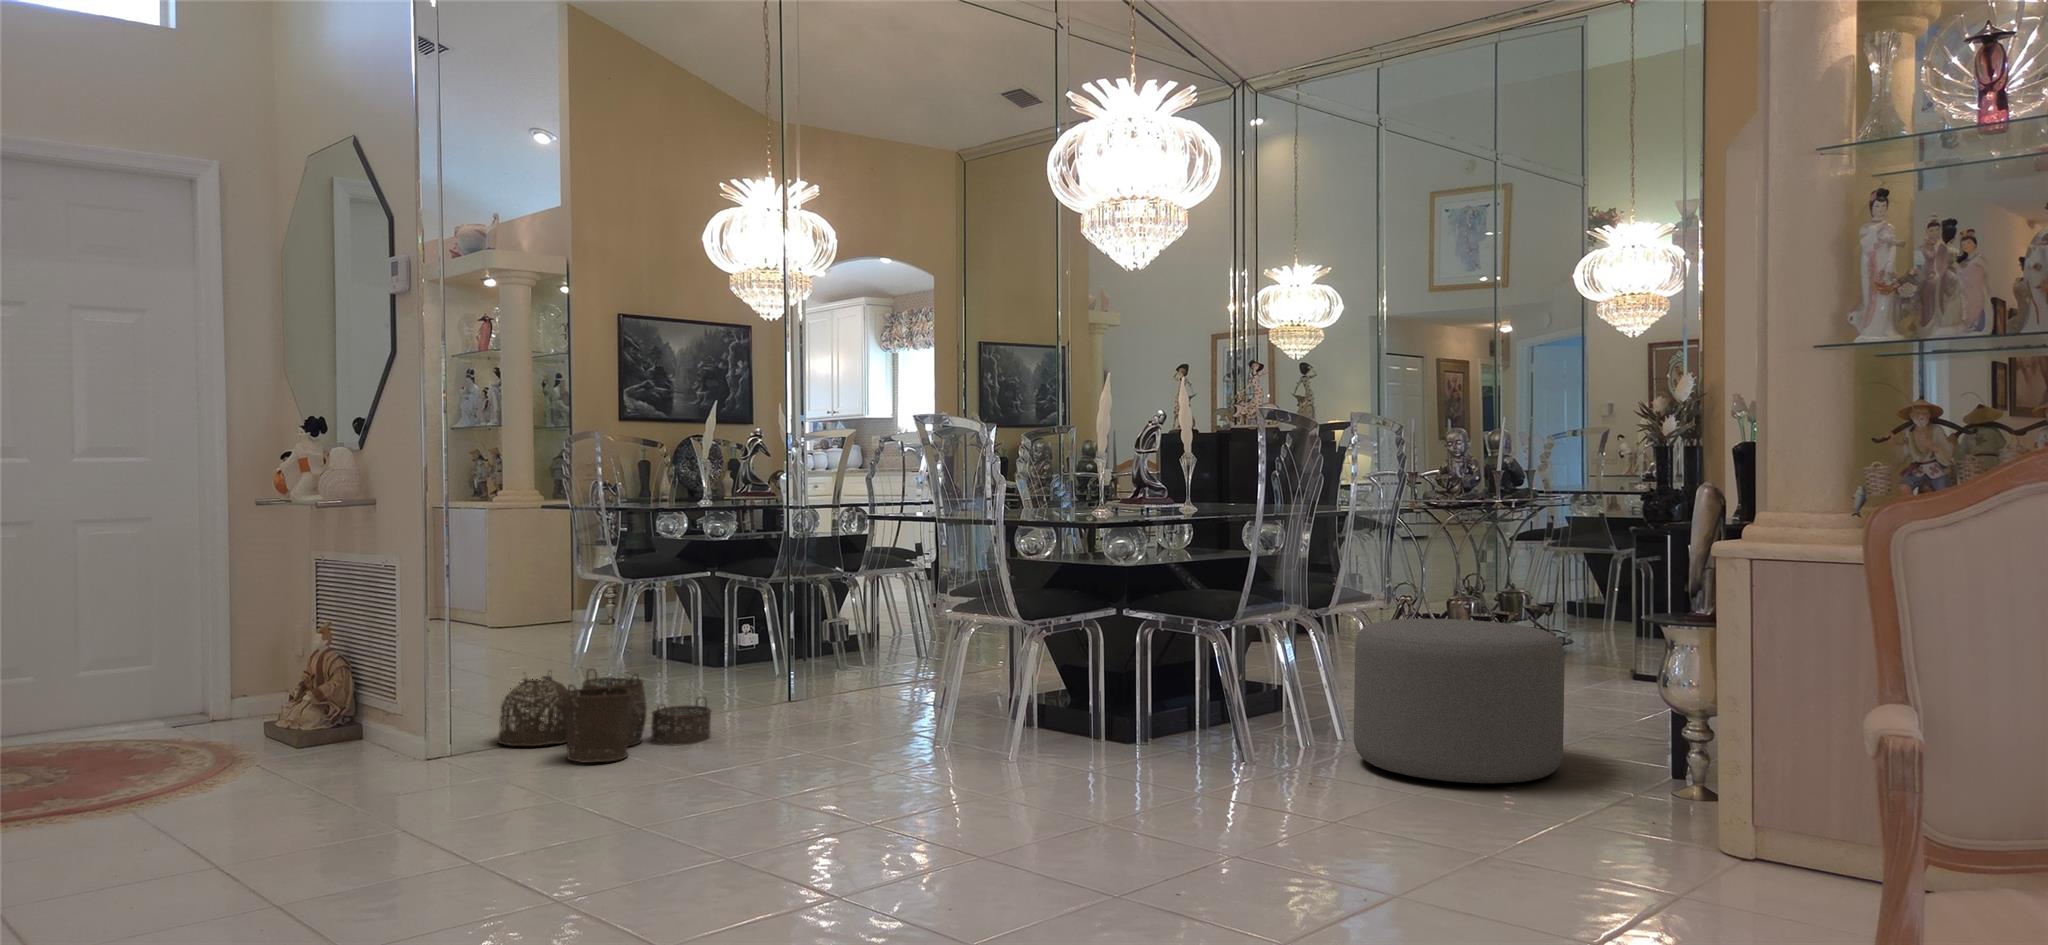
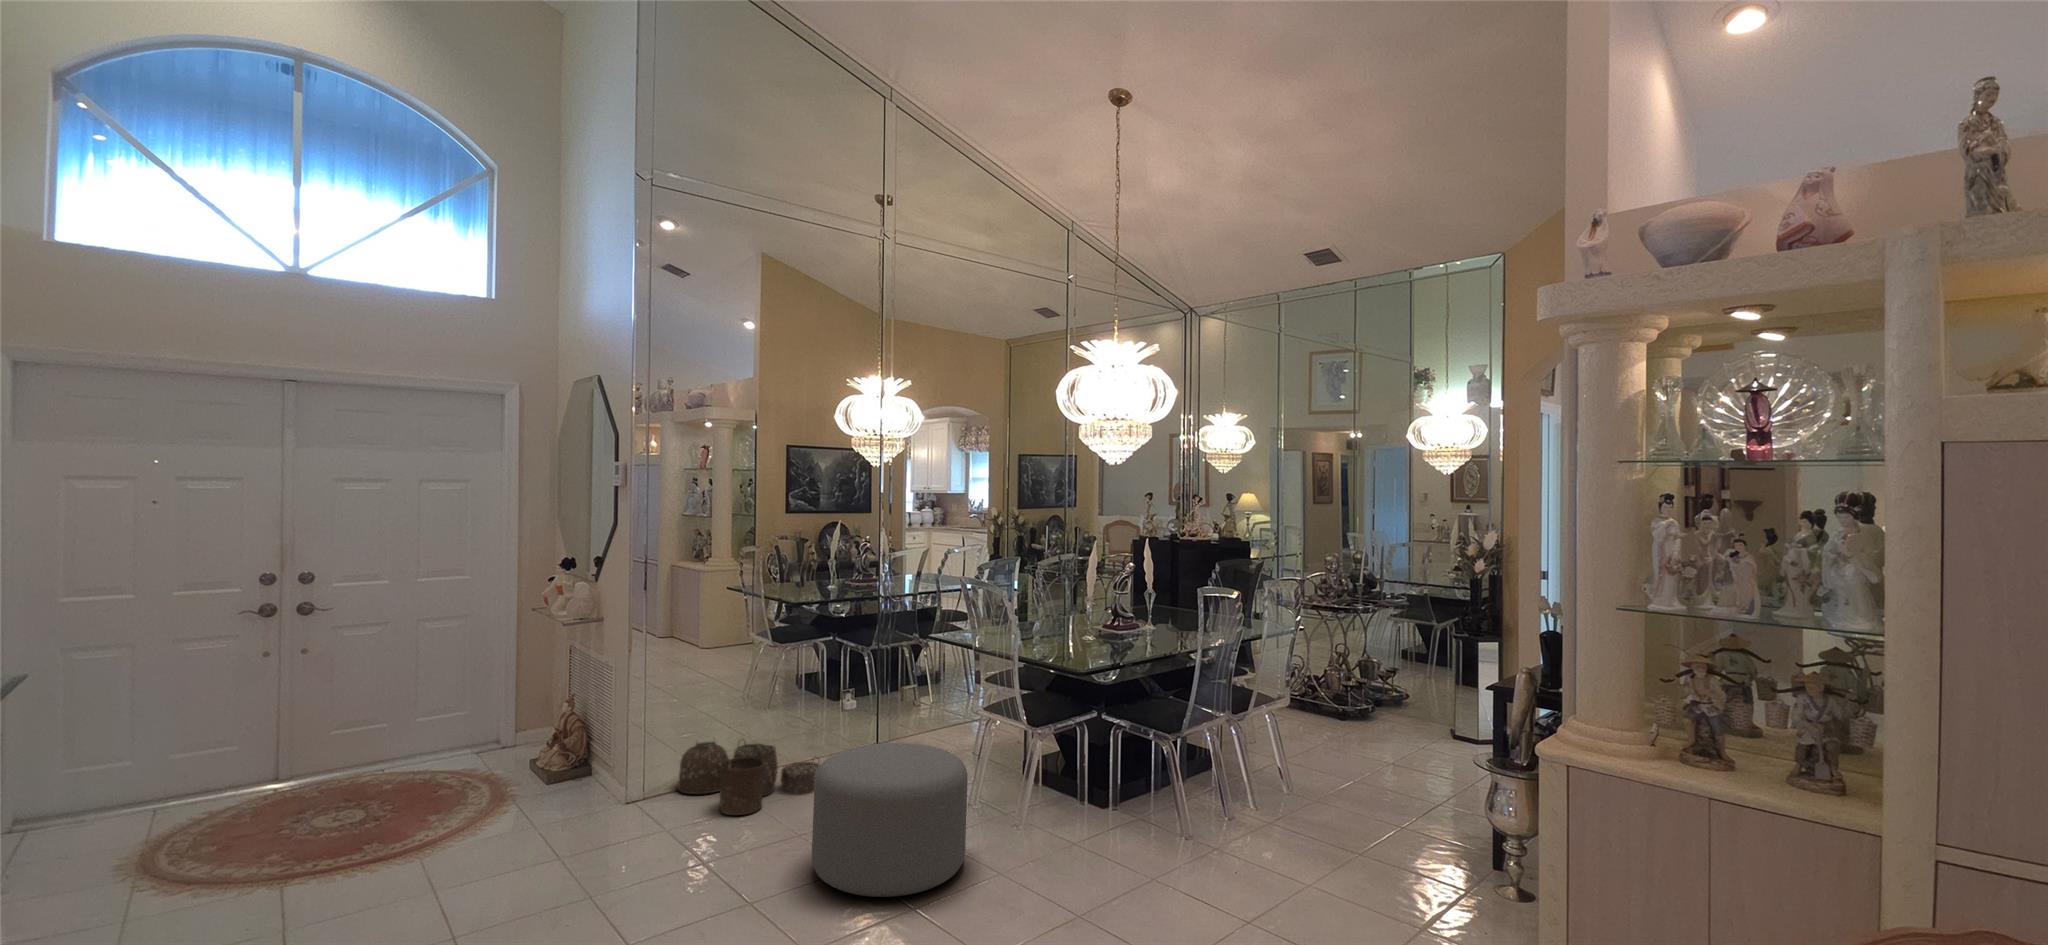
ottoman: present [1354,619,1565,783] -> present [812,743,968,897]

